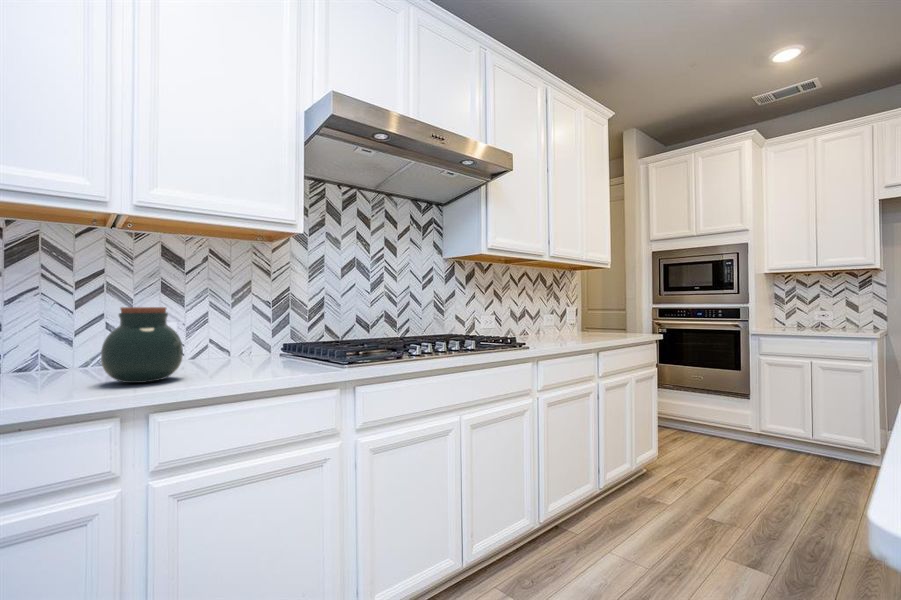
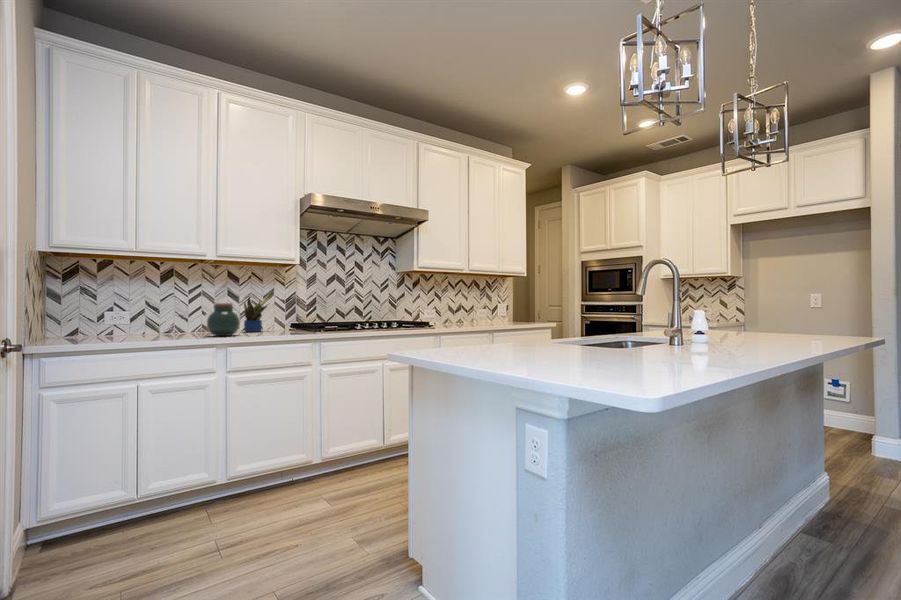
potted plant: none [194,280,254,364] -> present [244,290,273,332]

